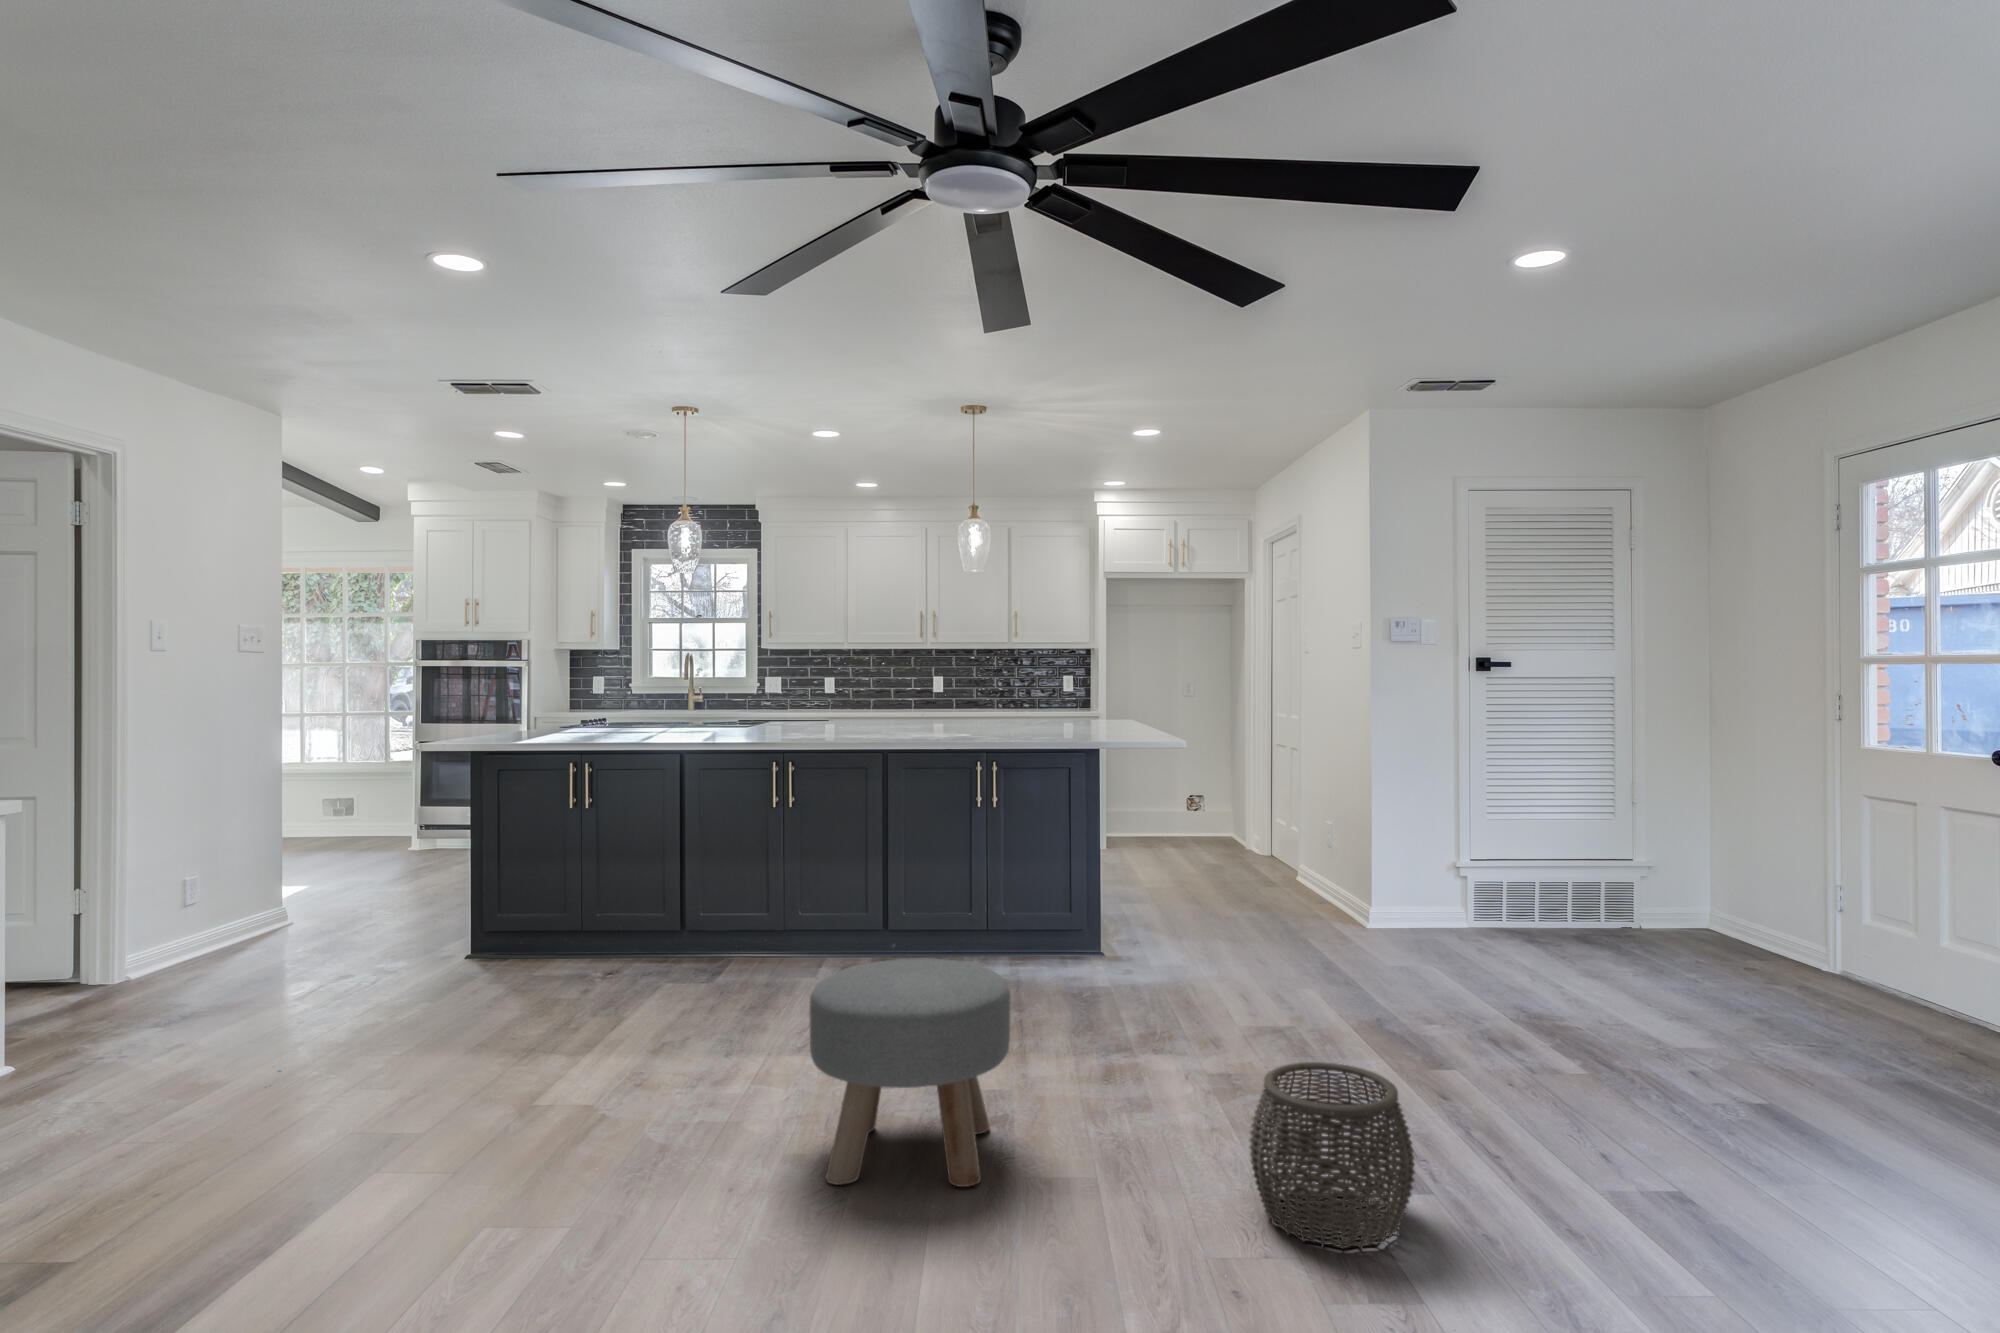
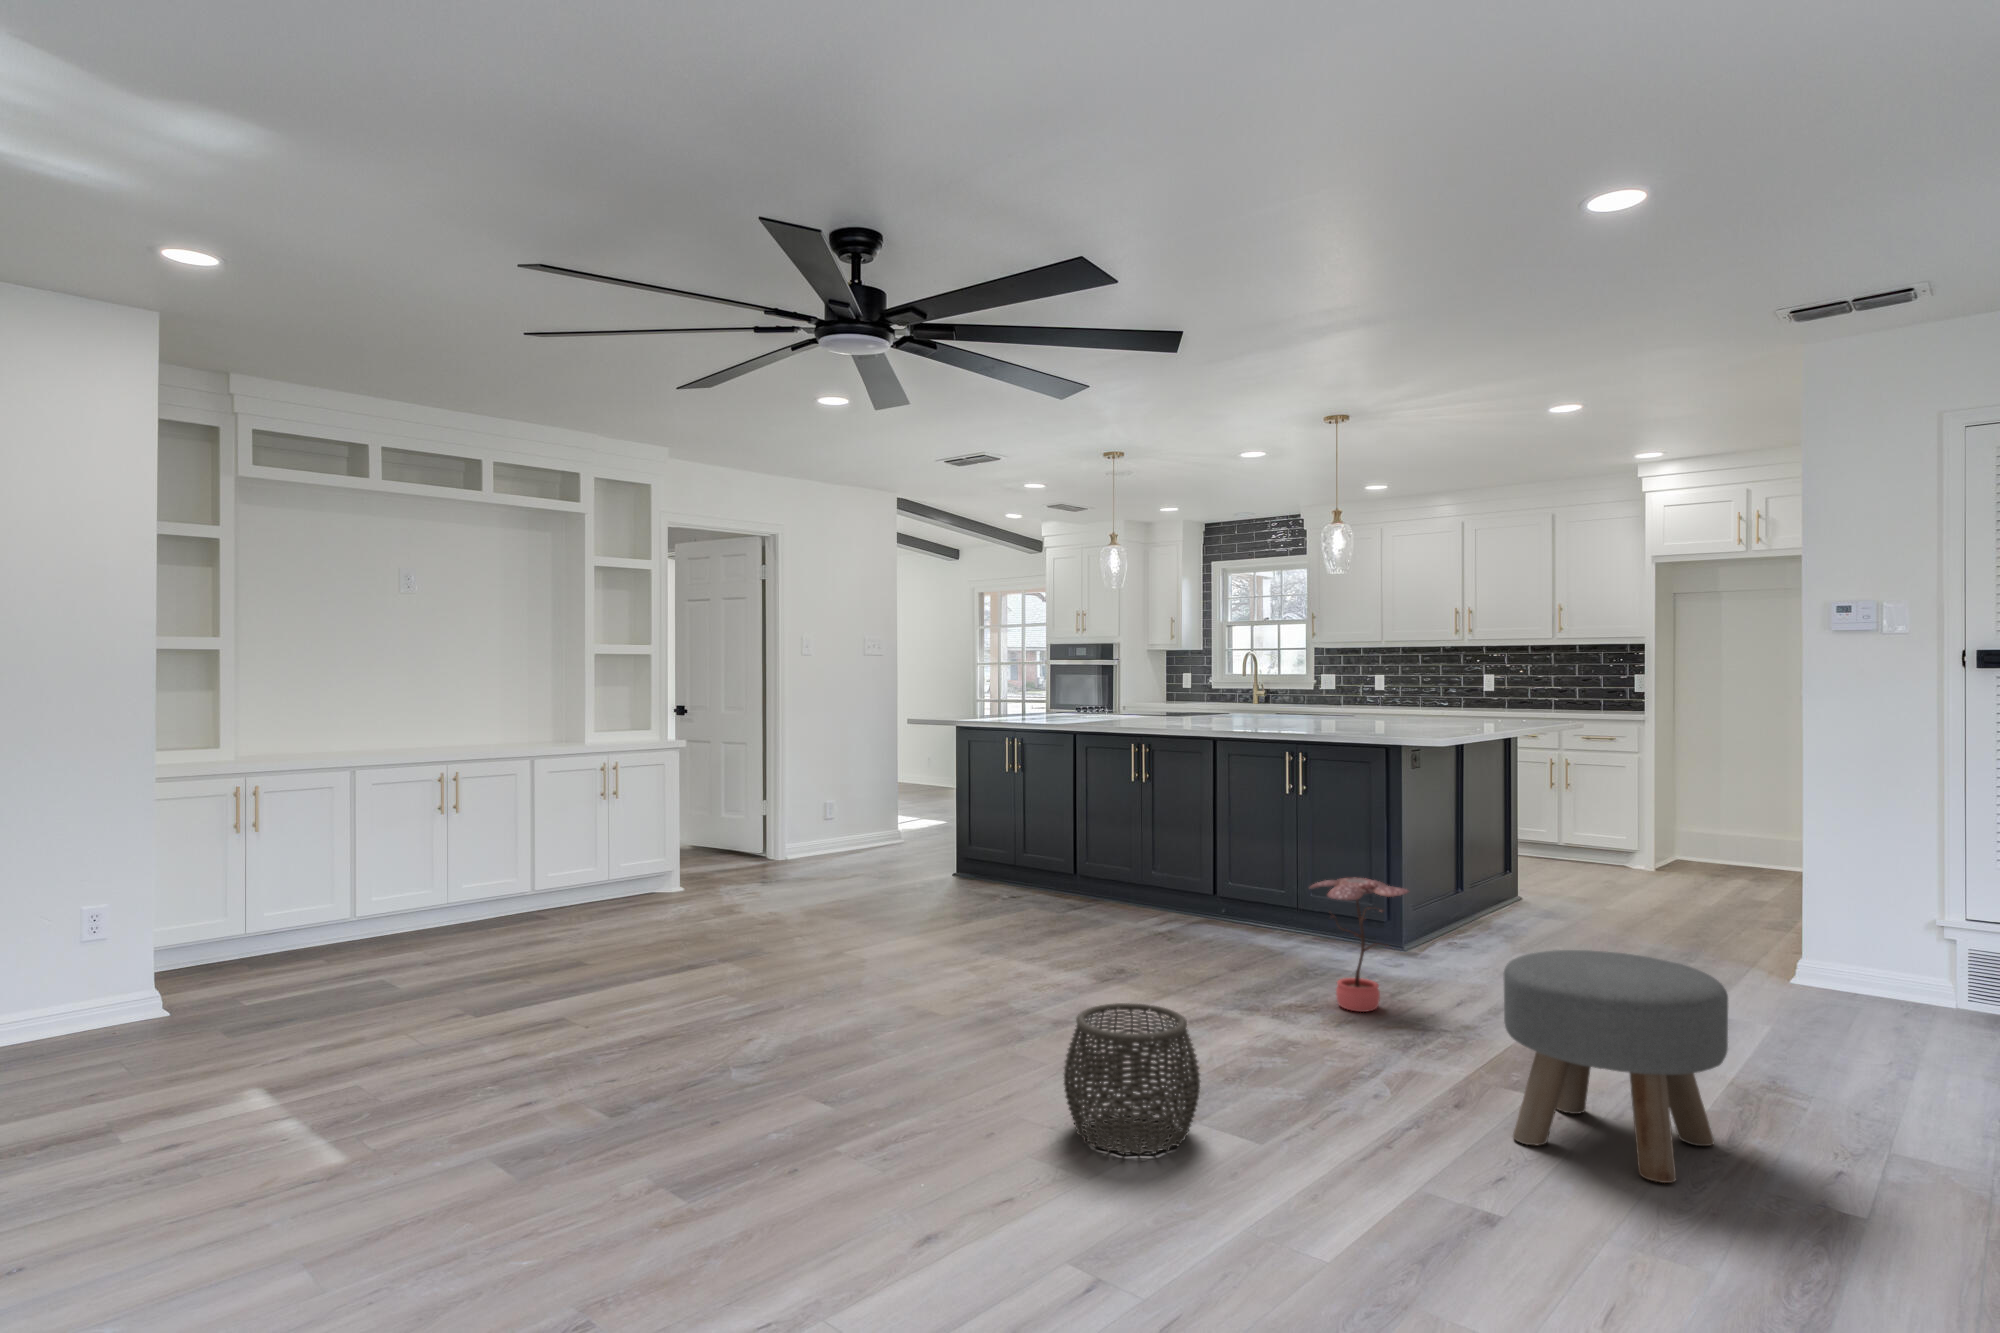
potted plant: none [1136,885,1235,1022] -> present [1310,878,1409,1012]
ottoman: present [810,958,1010,1187] -> present [1504,950,1728,1183]

